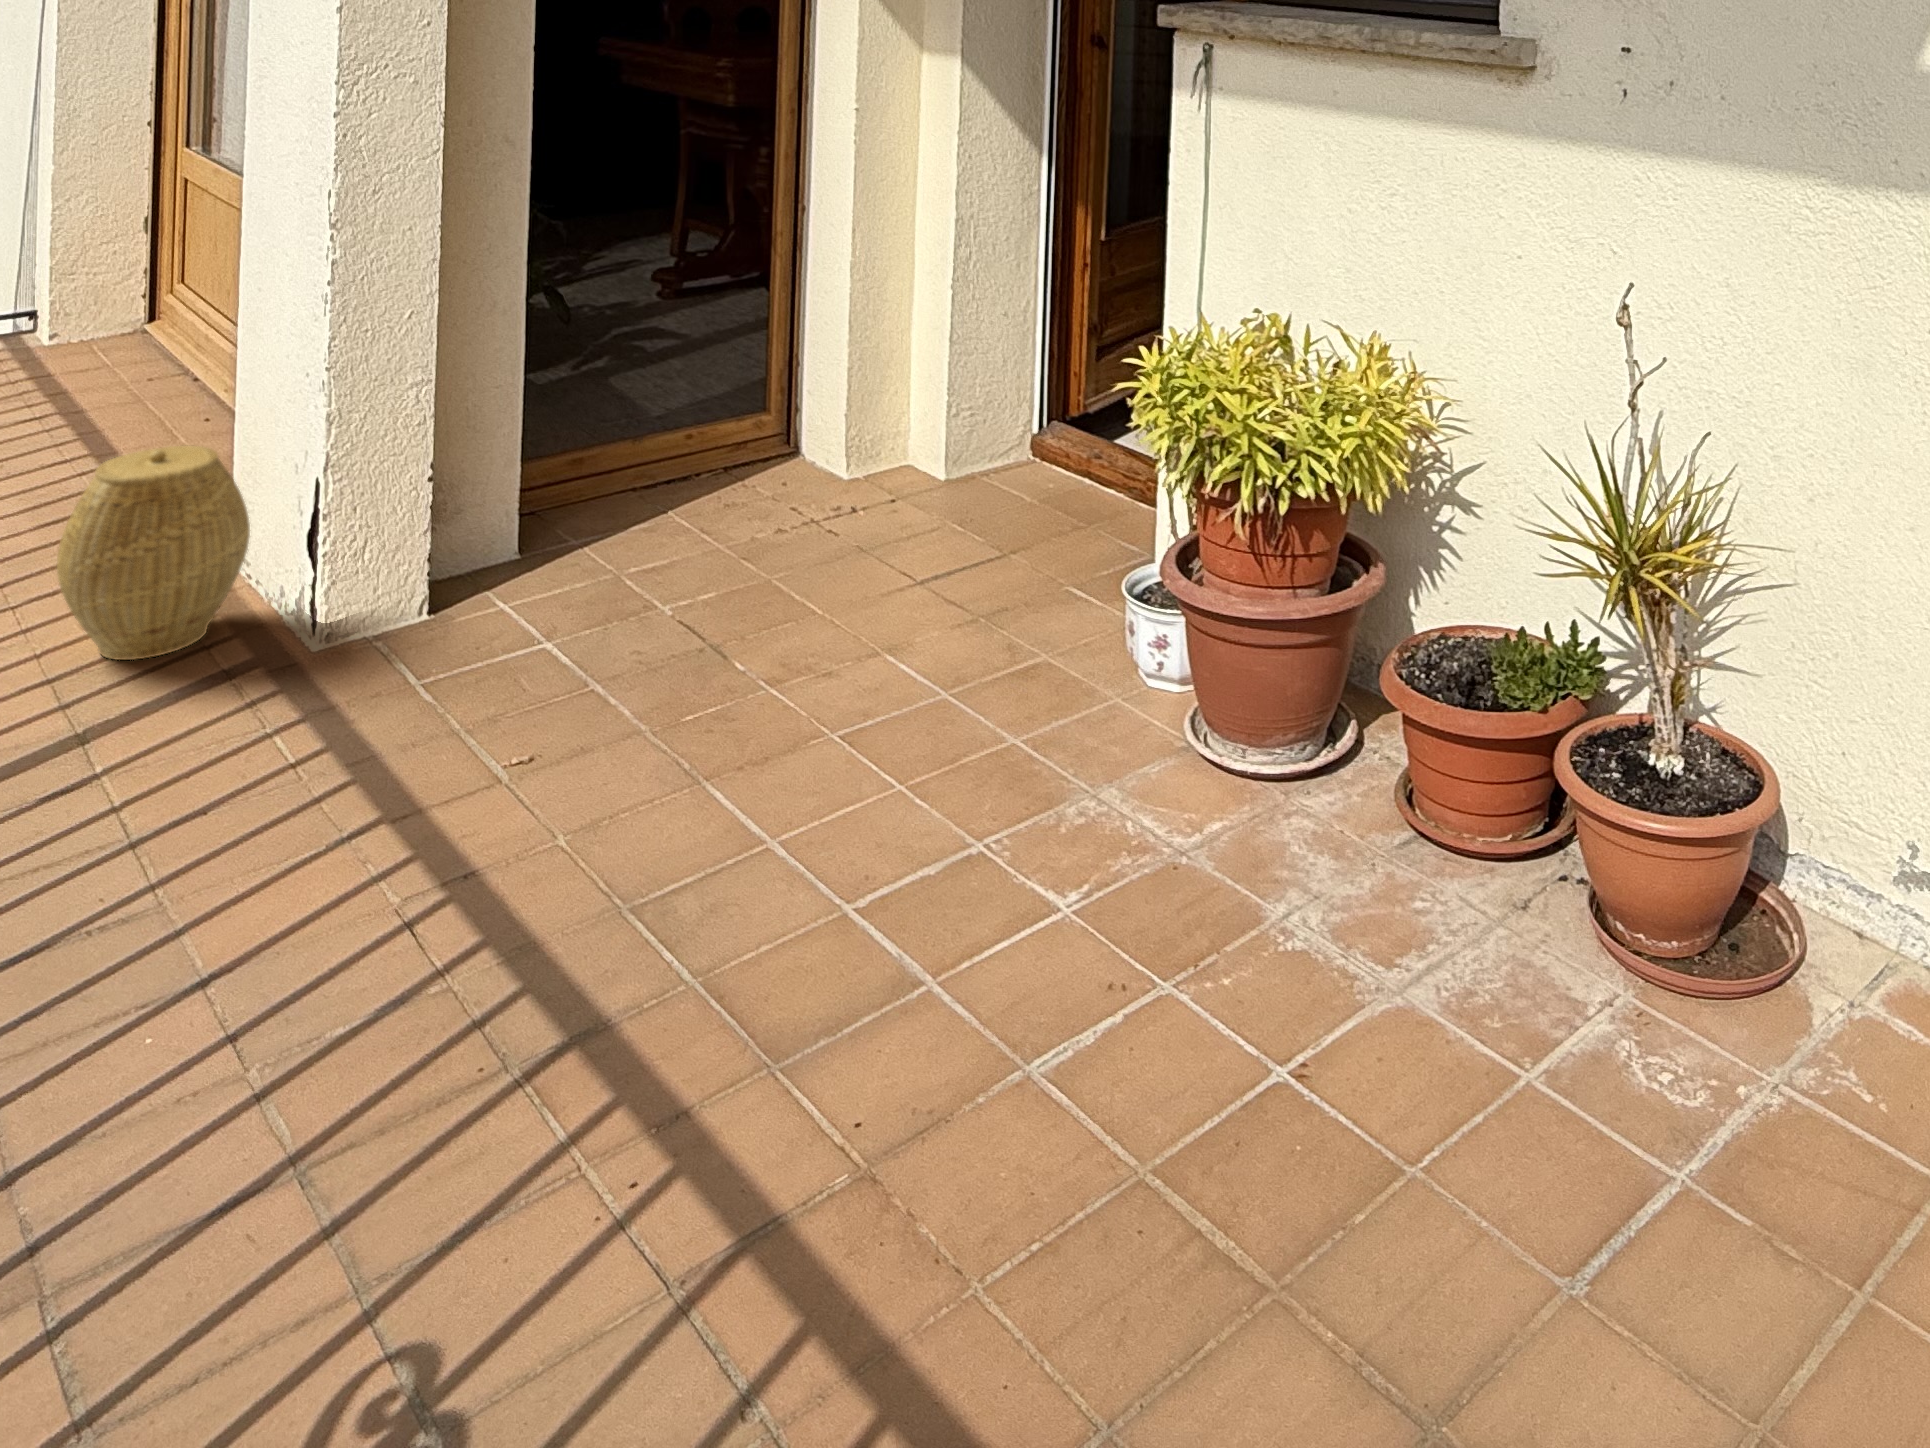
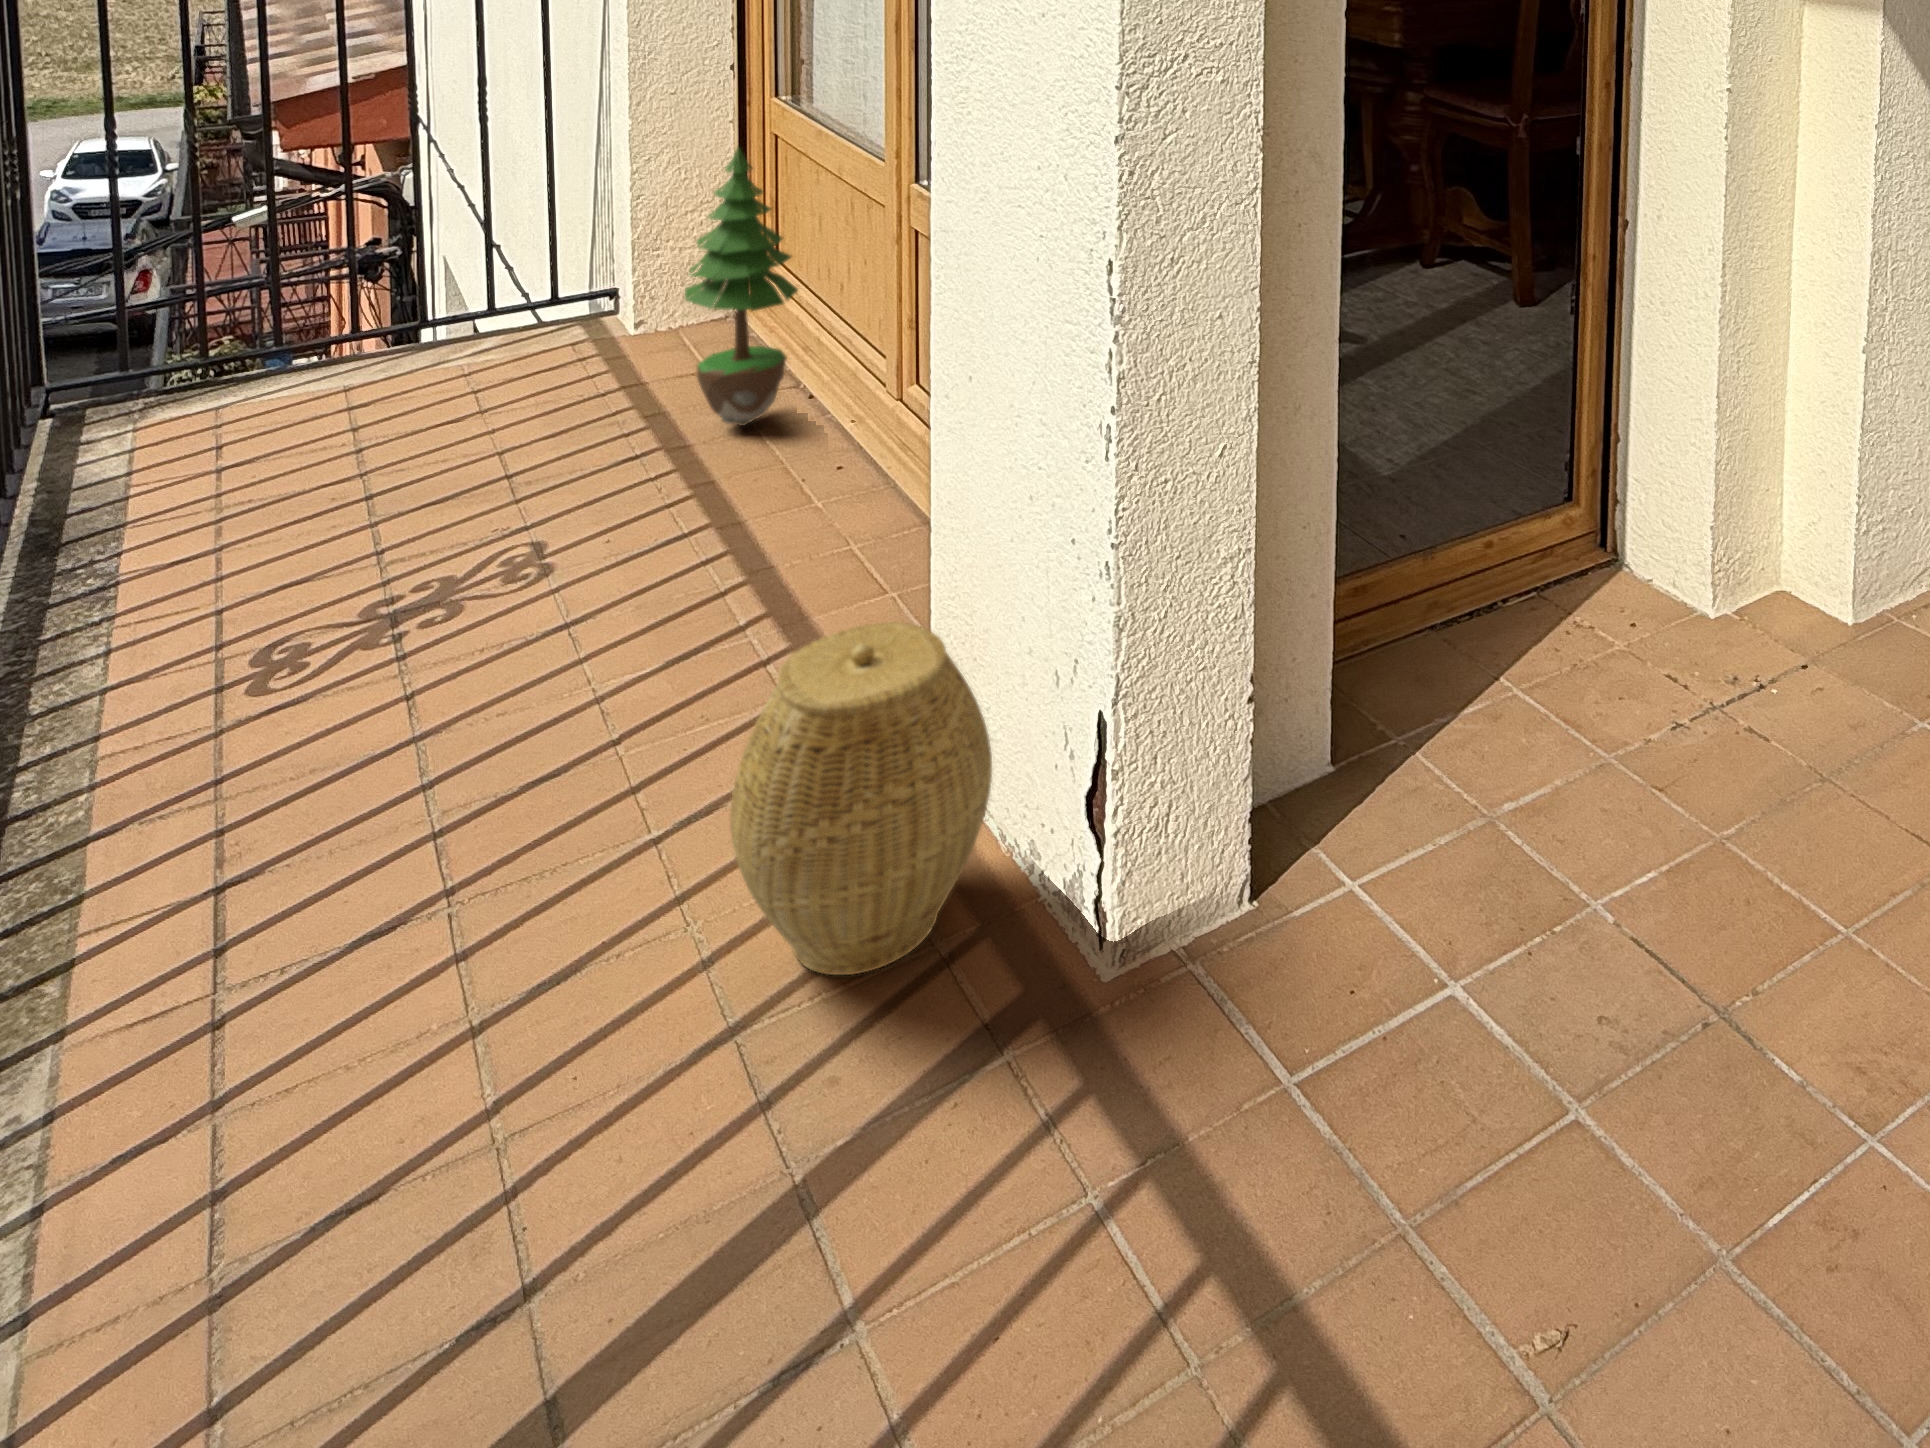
potted tree: none [81,176,183,401] -> present [685,146,798,426]

